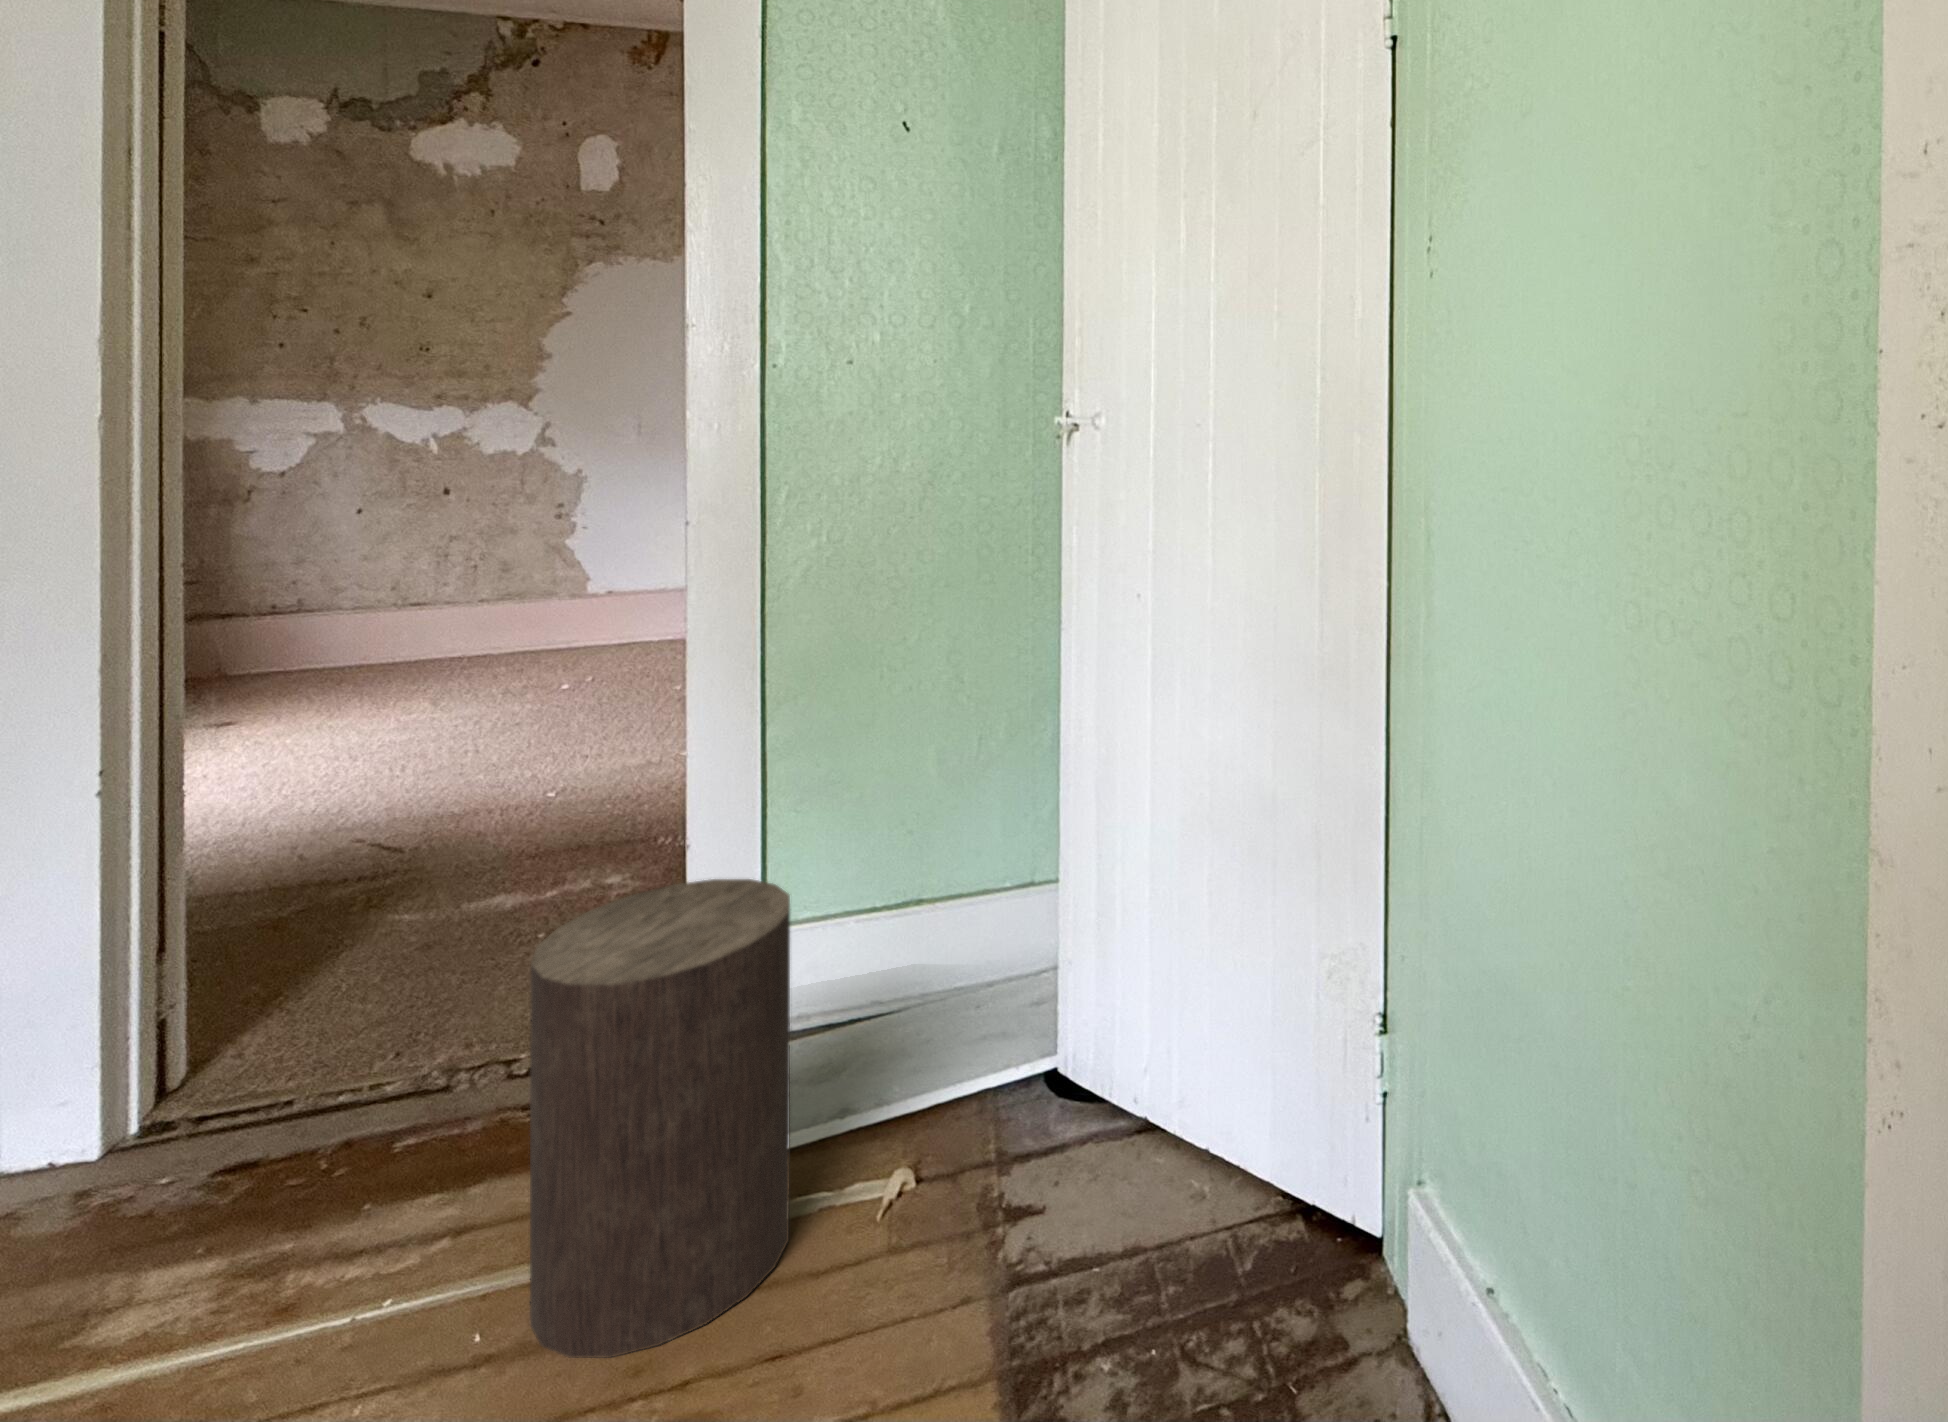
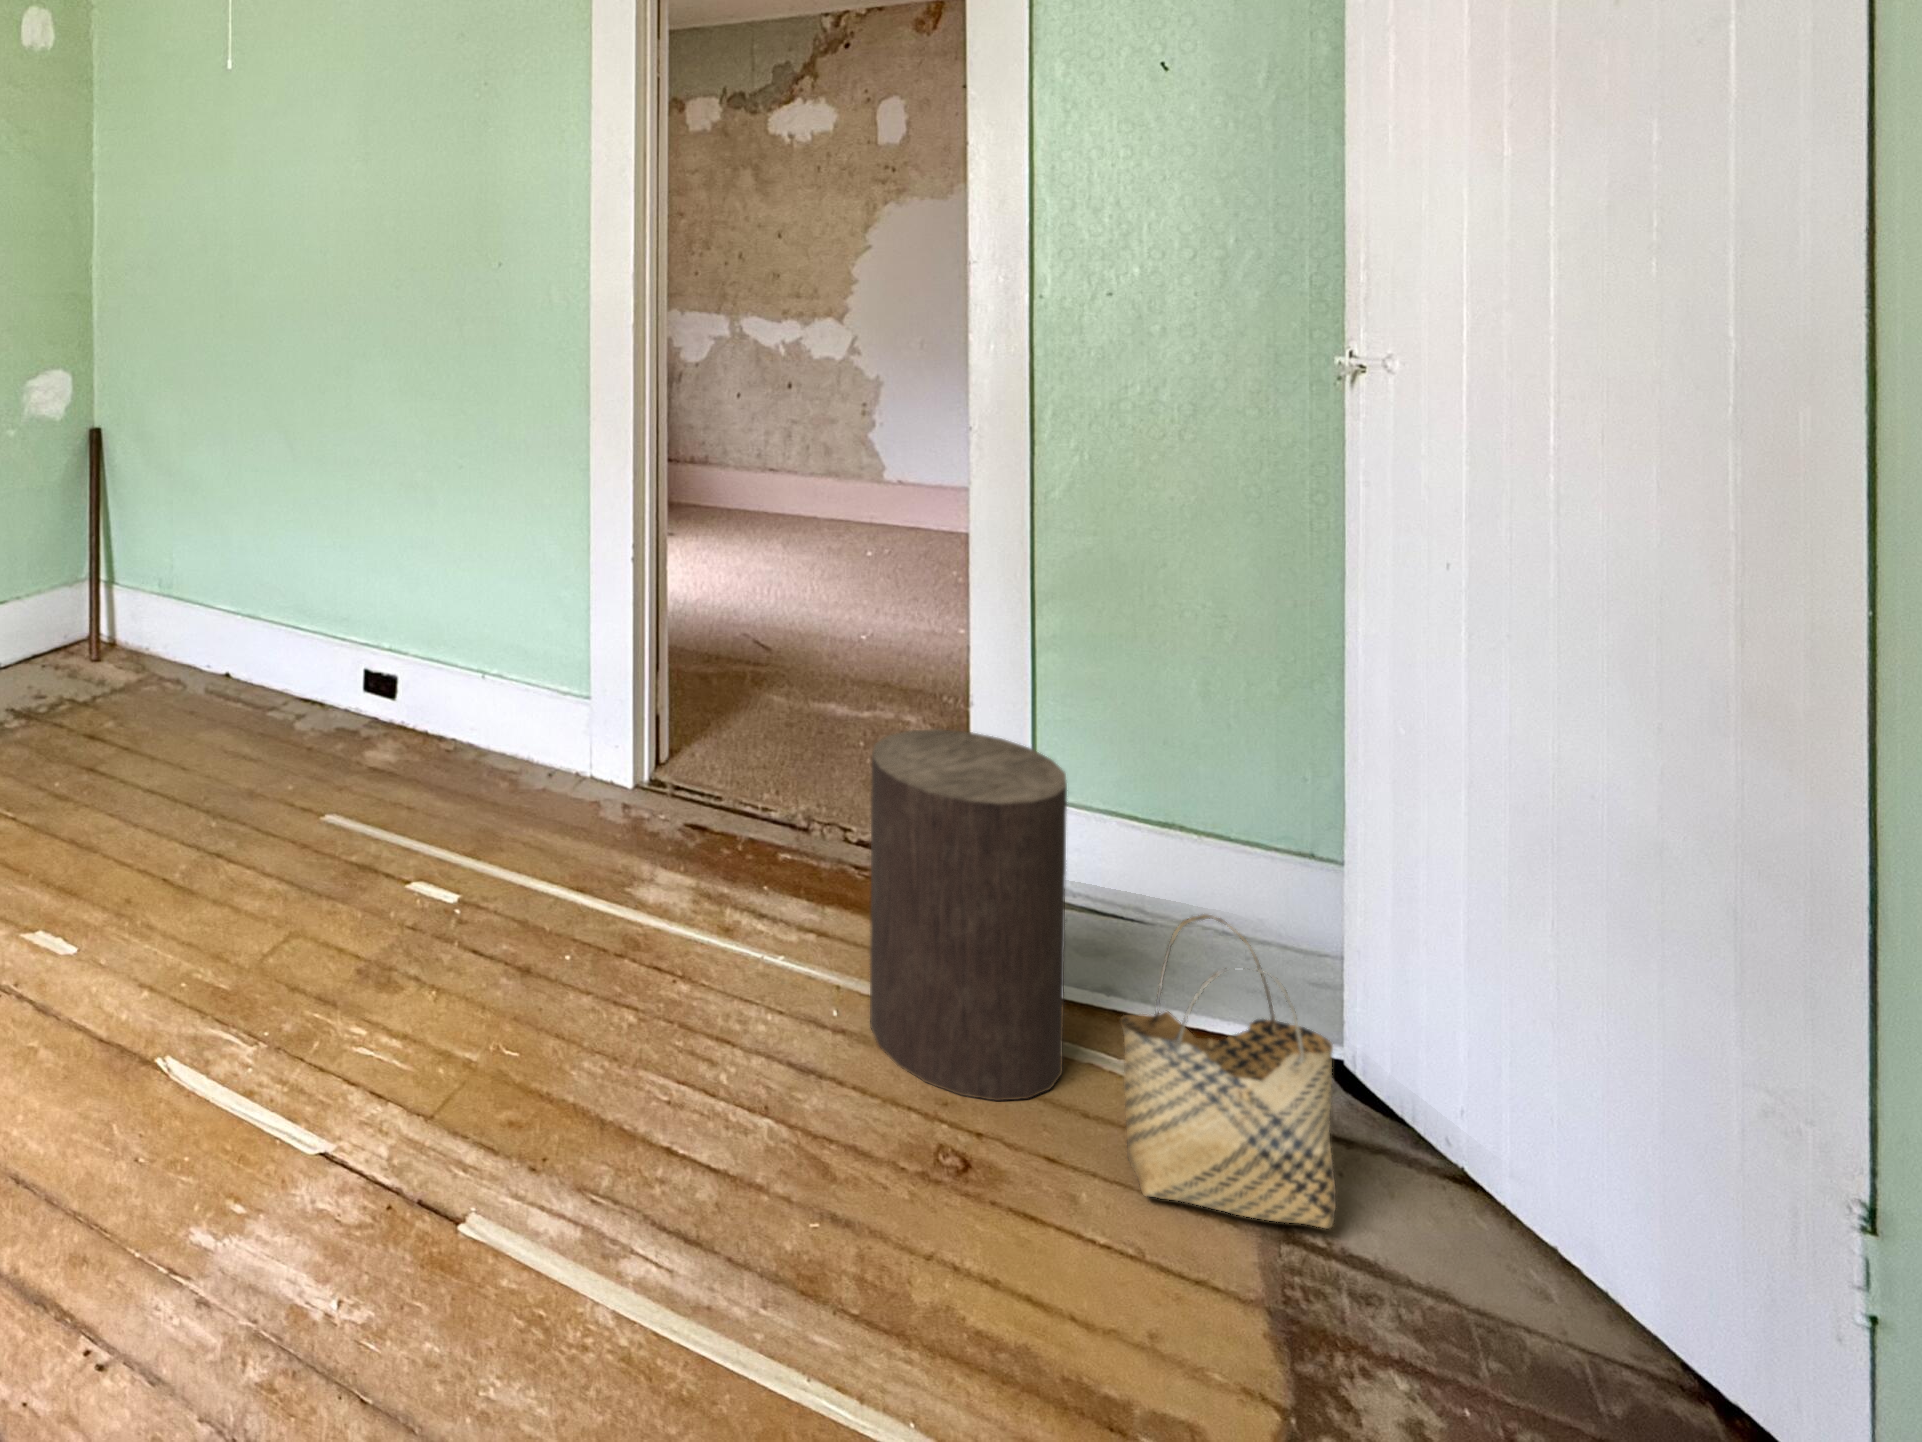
woven basket: none [848,990,1052,1333] -> present [1120,914,1336,1229]

